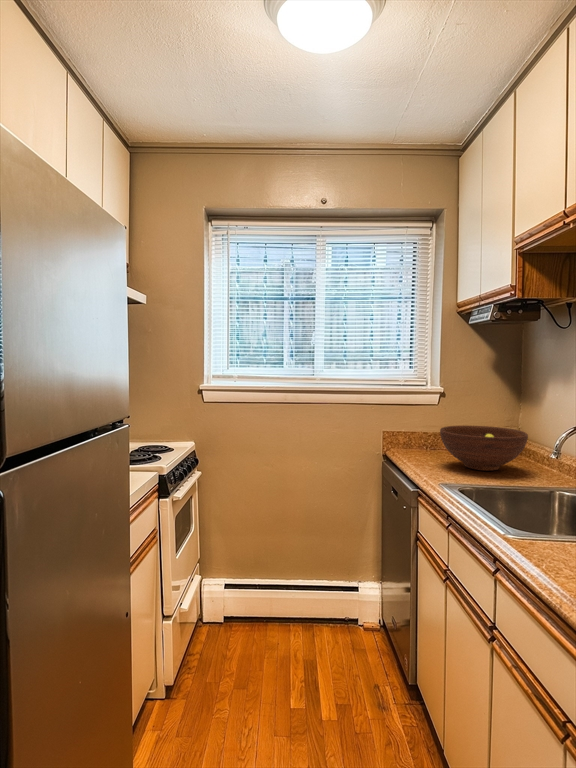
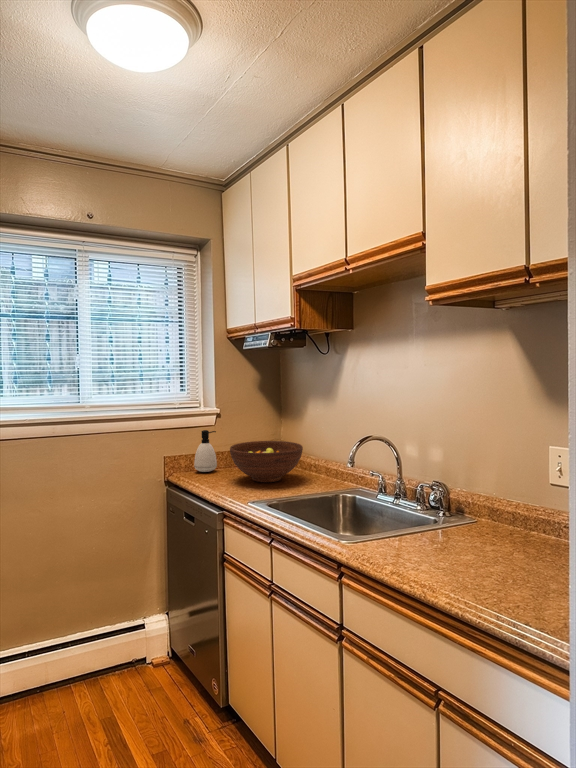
soap dispenser: none [412,410,436,453] -> present [194,430,217,472]

